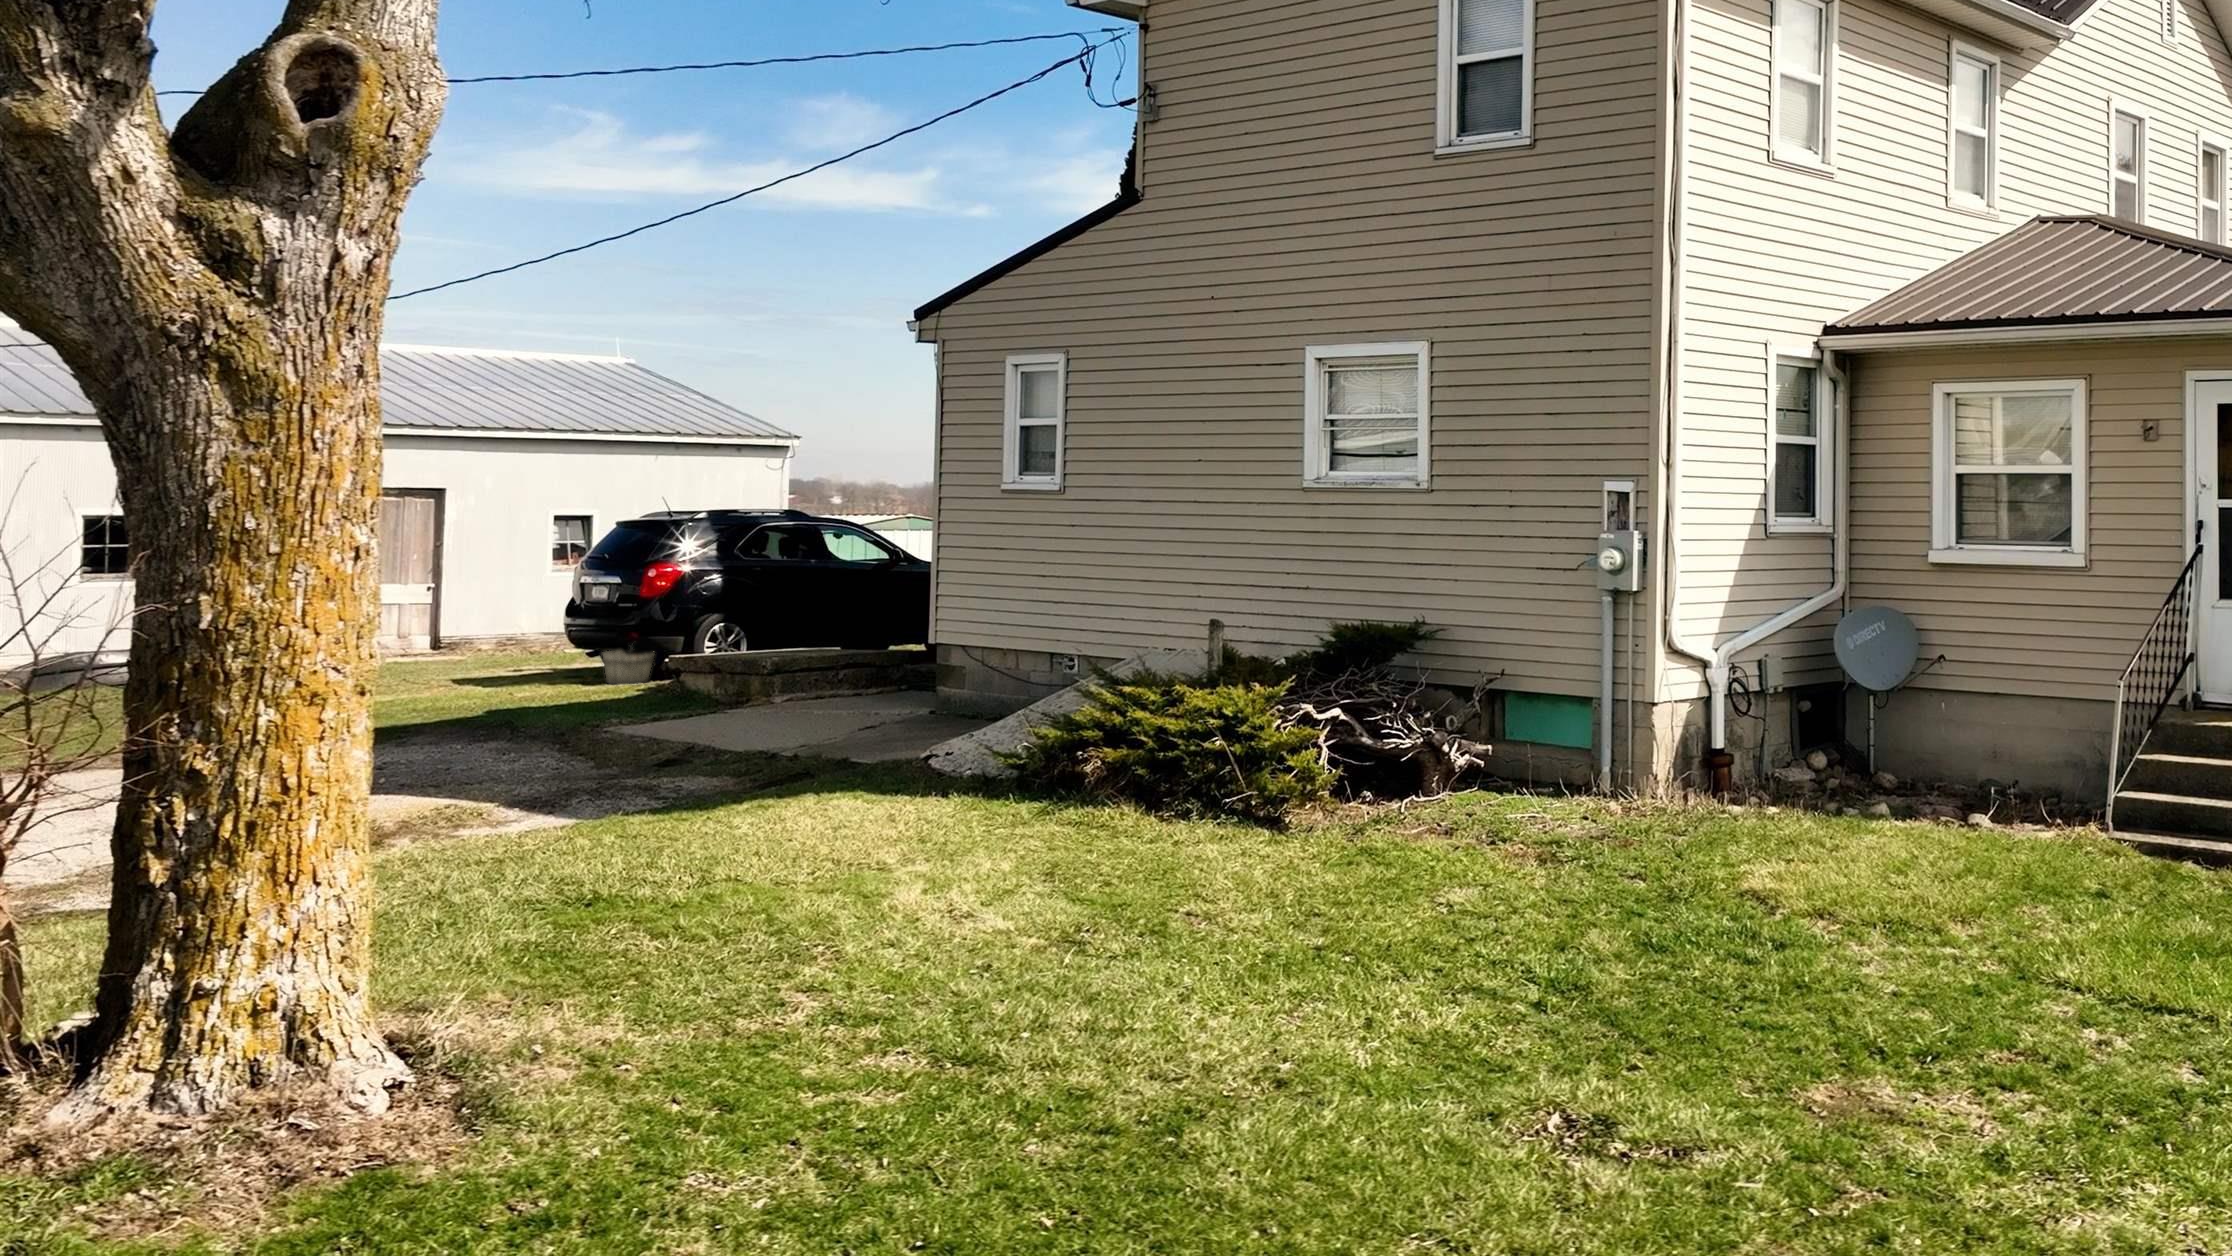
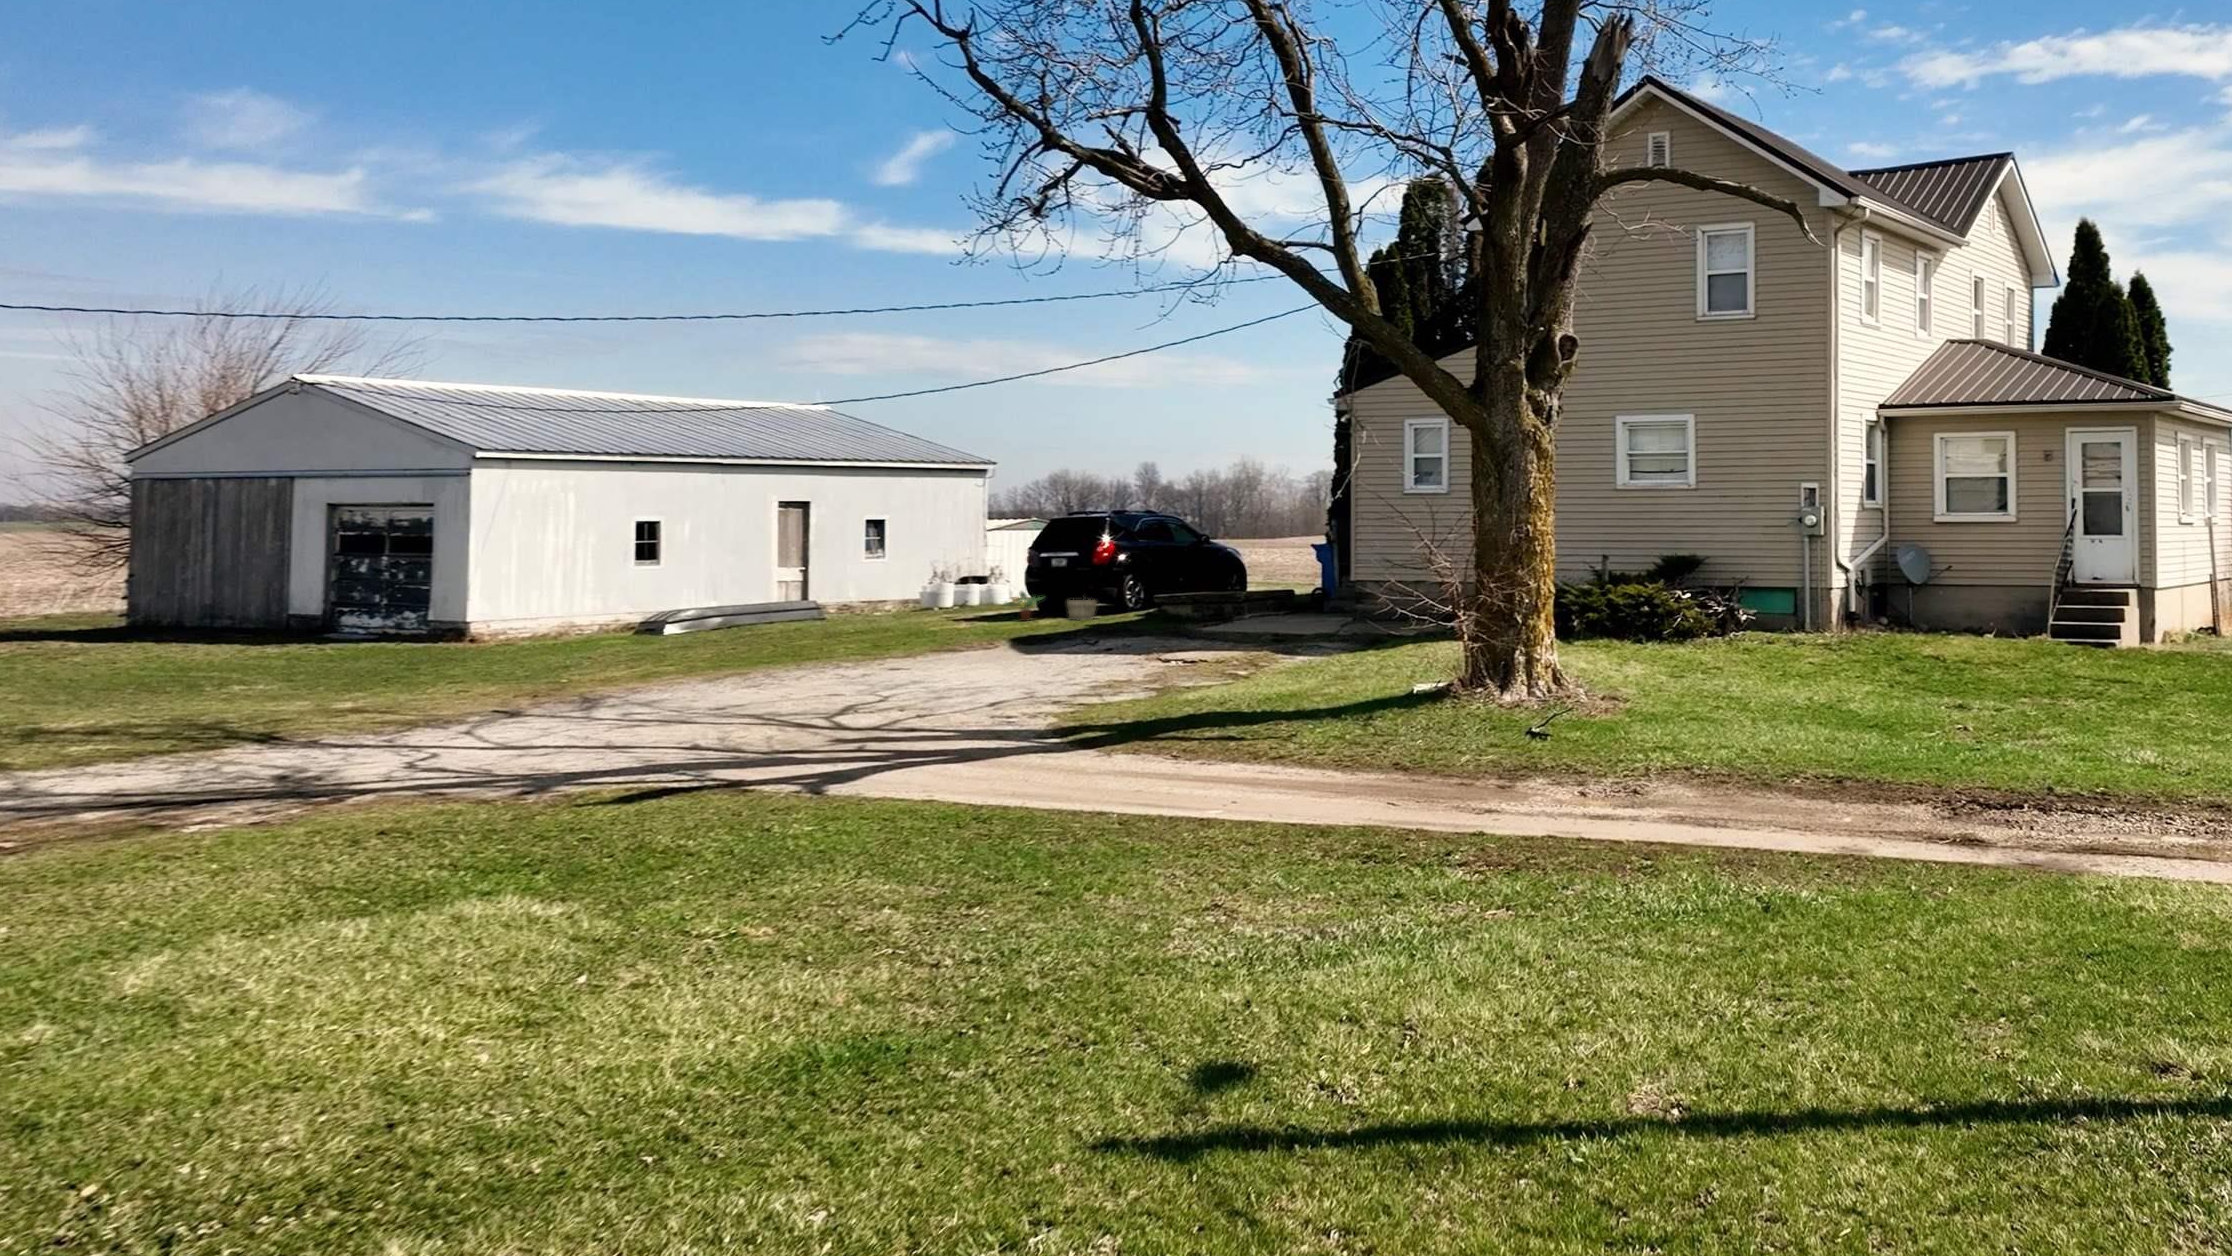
potted plant: none [521,633,592,682] -> present [1004,592,1042,621]

